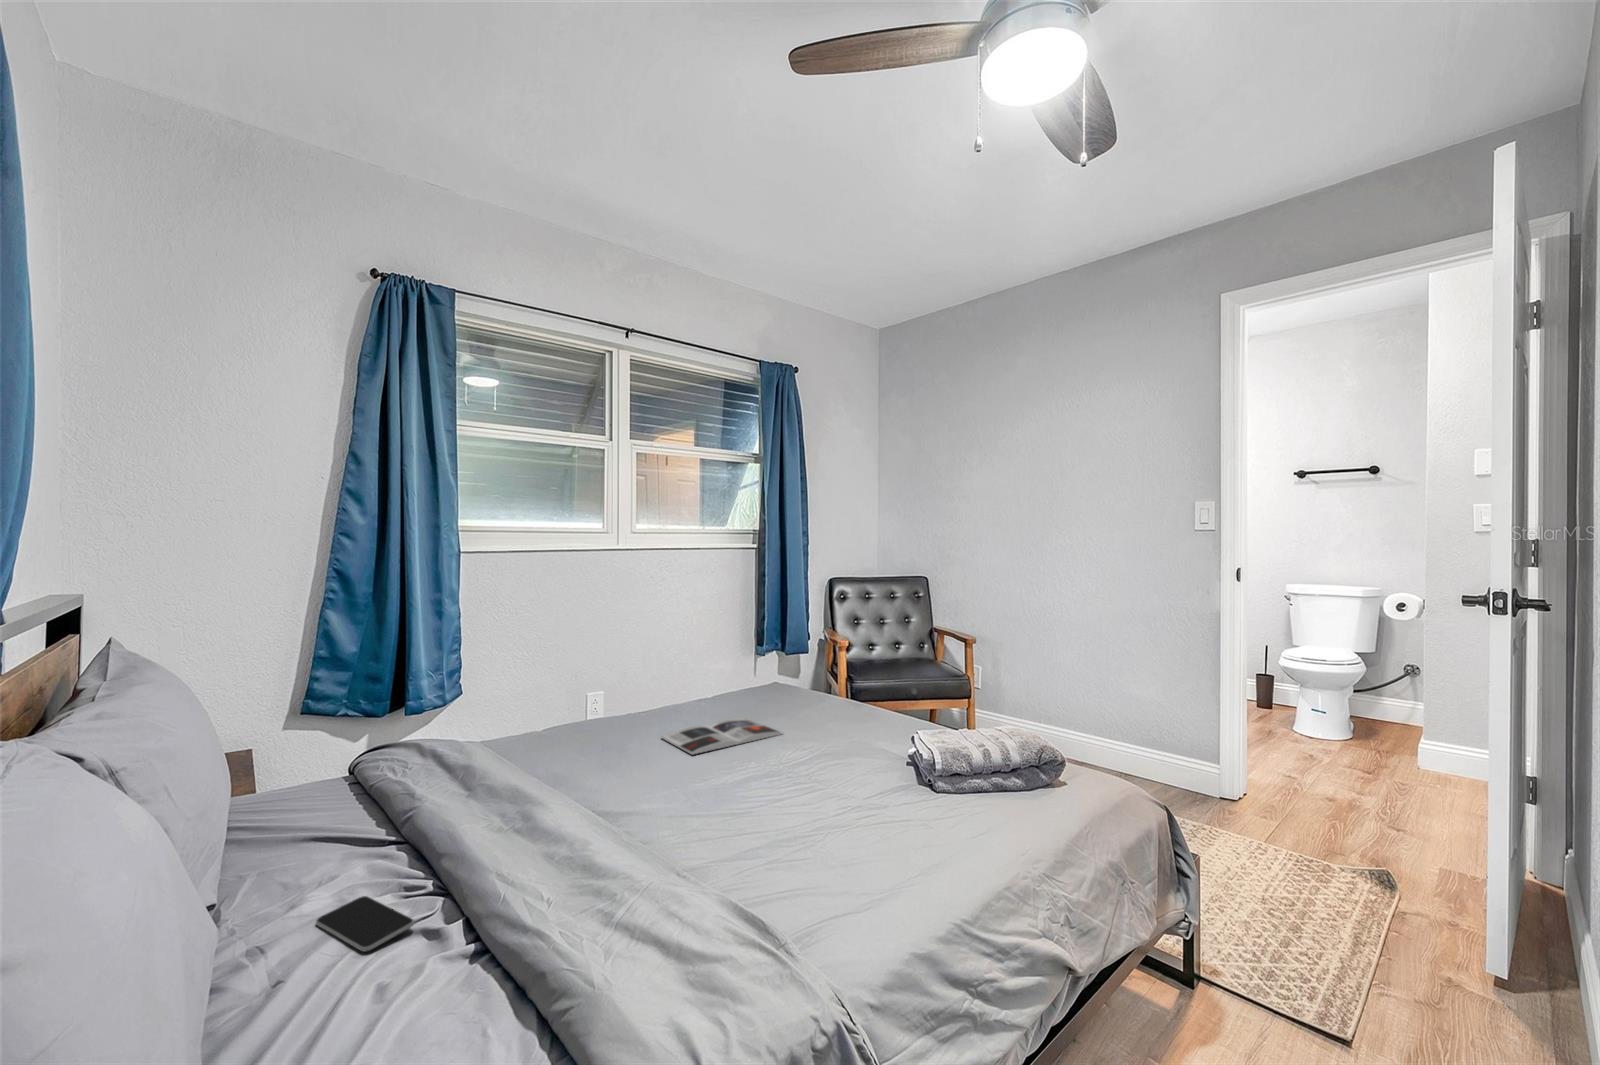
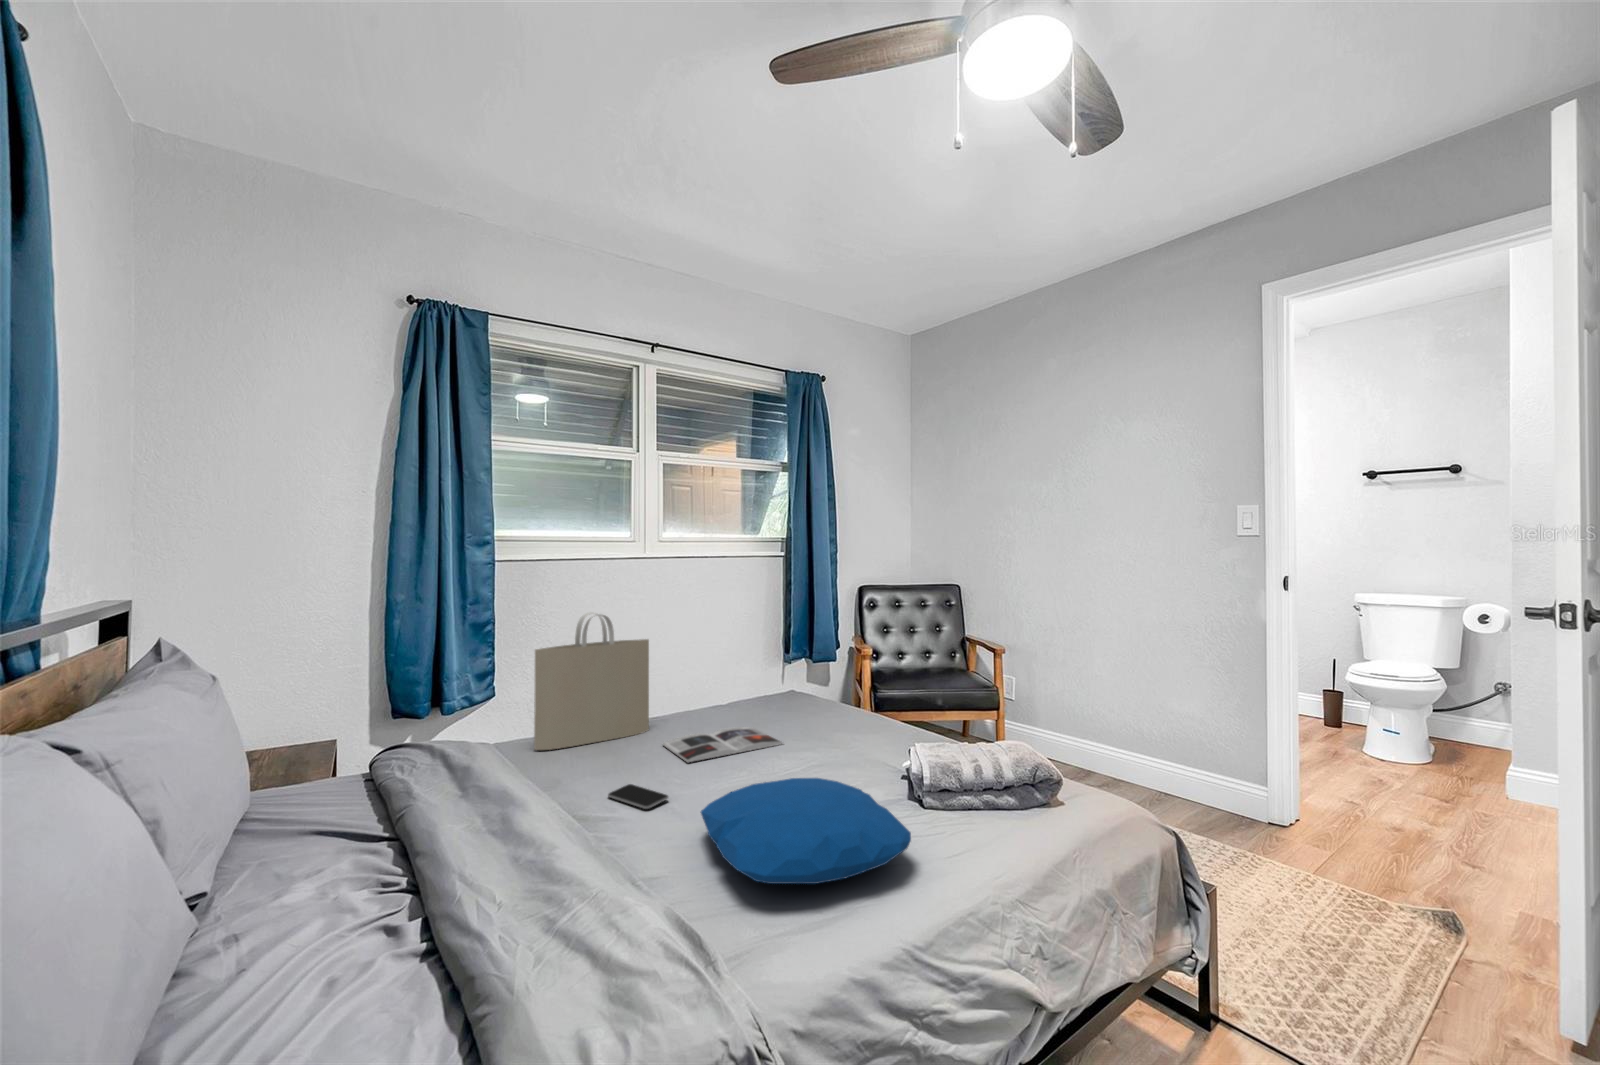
tote bag: none [528,605,642,747] -> present [534,612,649,750]
pillow: none [728,765,943,868] -> present [701,778,911,884]
smartphone: present [316,896,414,952] -> present [608,784,668,809]

